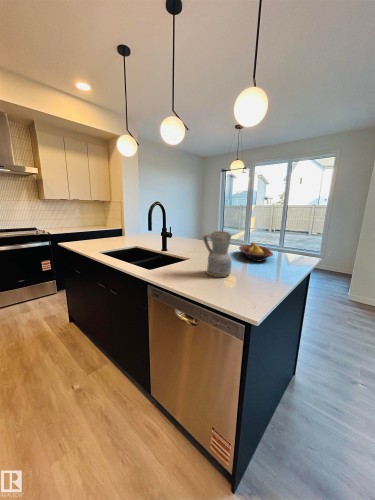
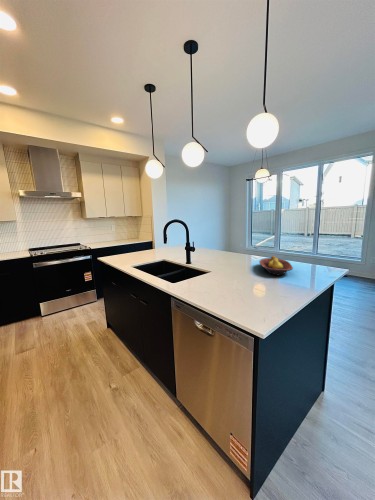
ceramic pitcher: present [203,231,231,277] -> none [220,250,247,293]

